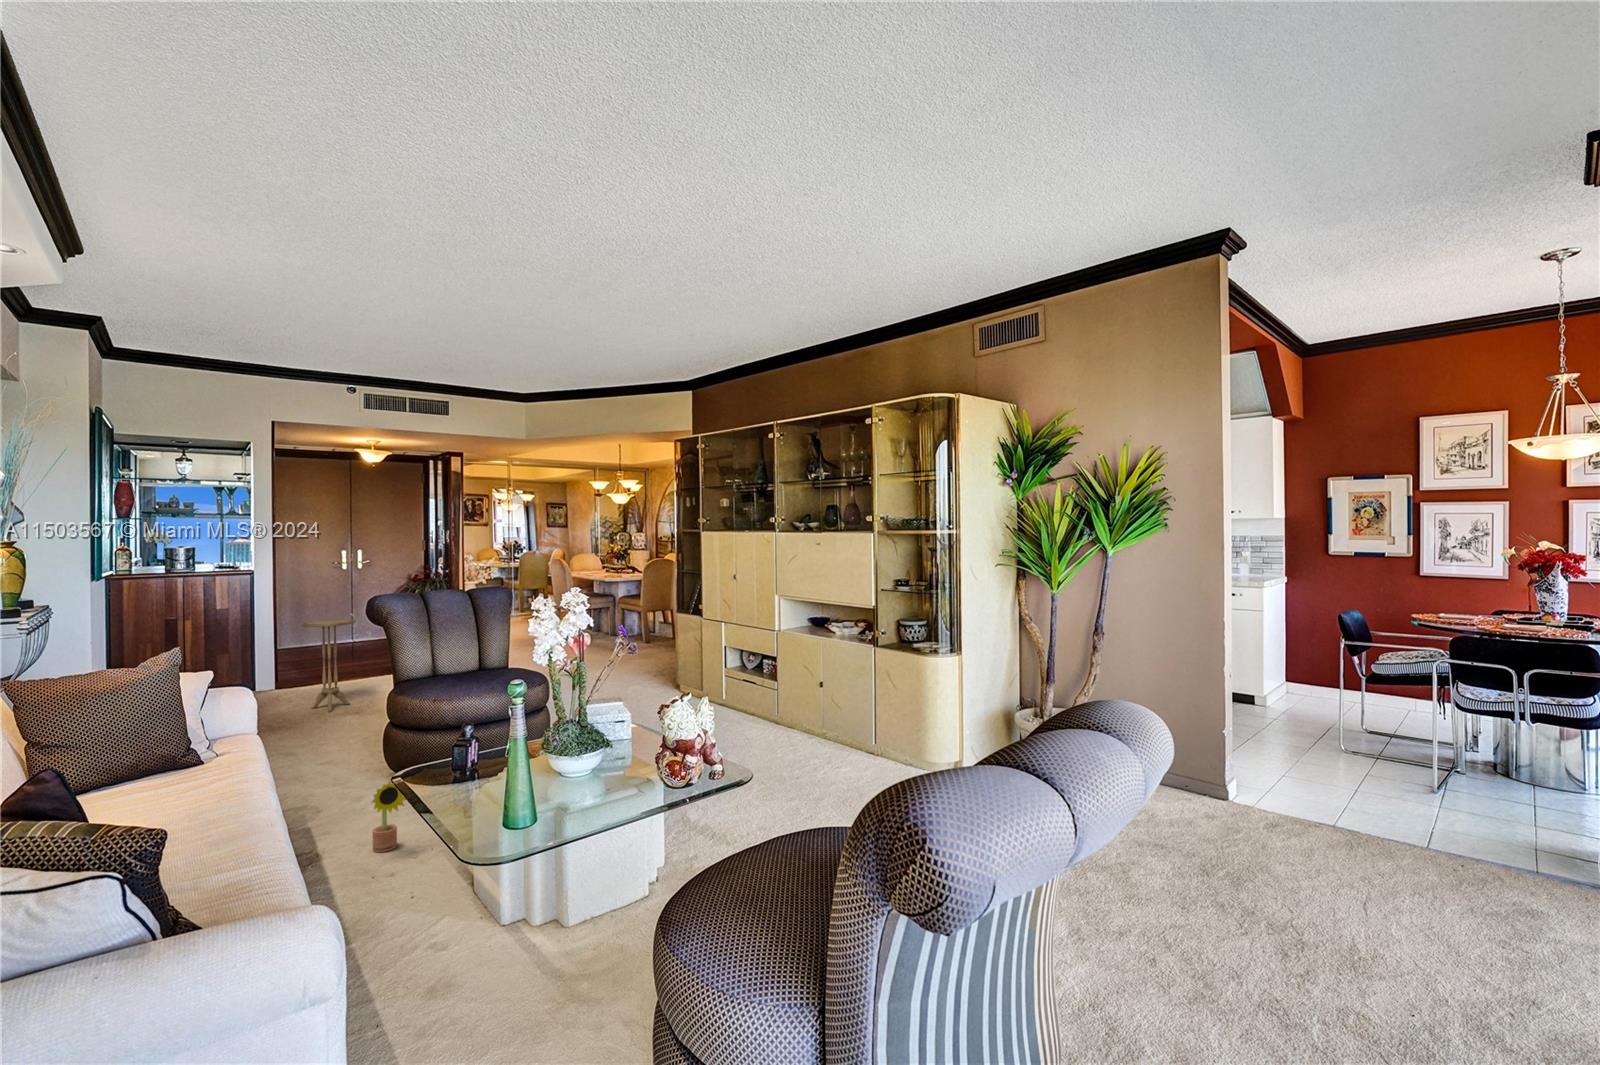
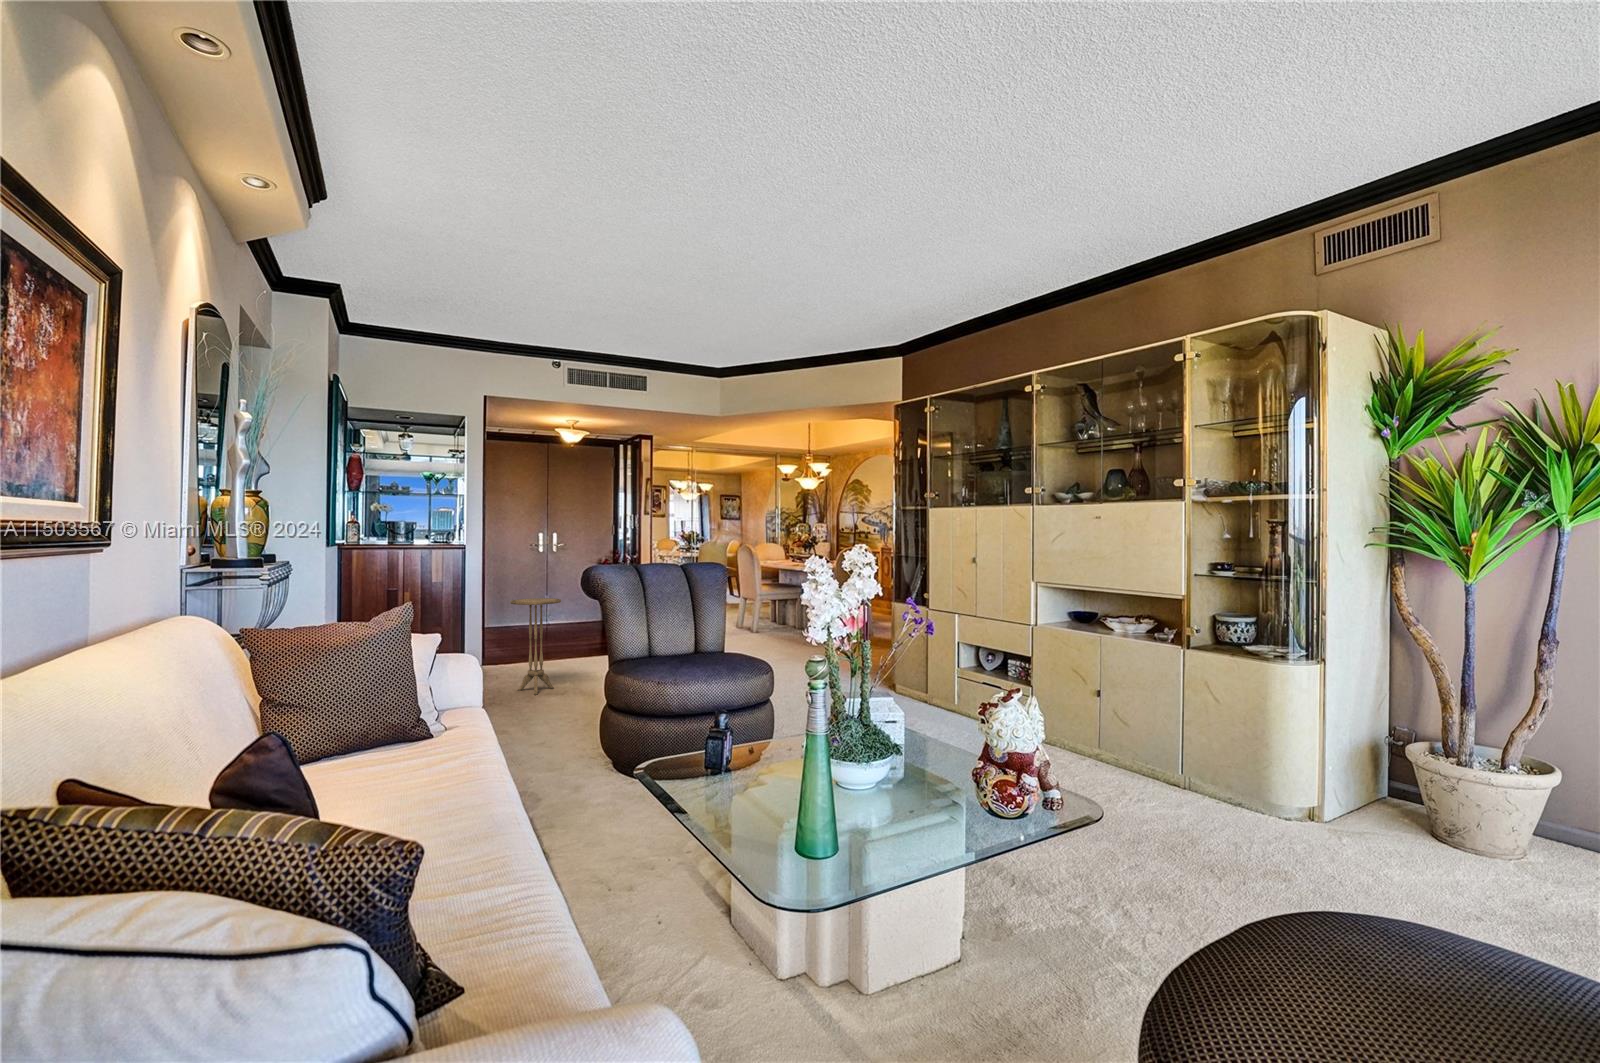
decorative plant: present [372,781,406,852] -> none [603,777,646,861]

